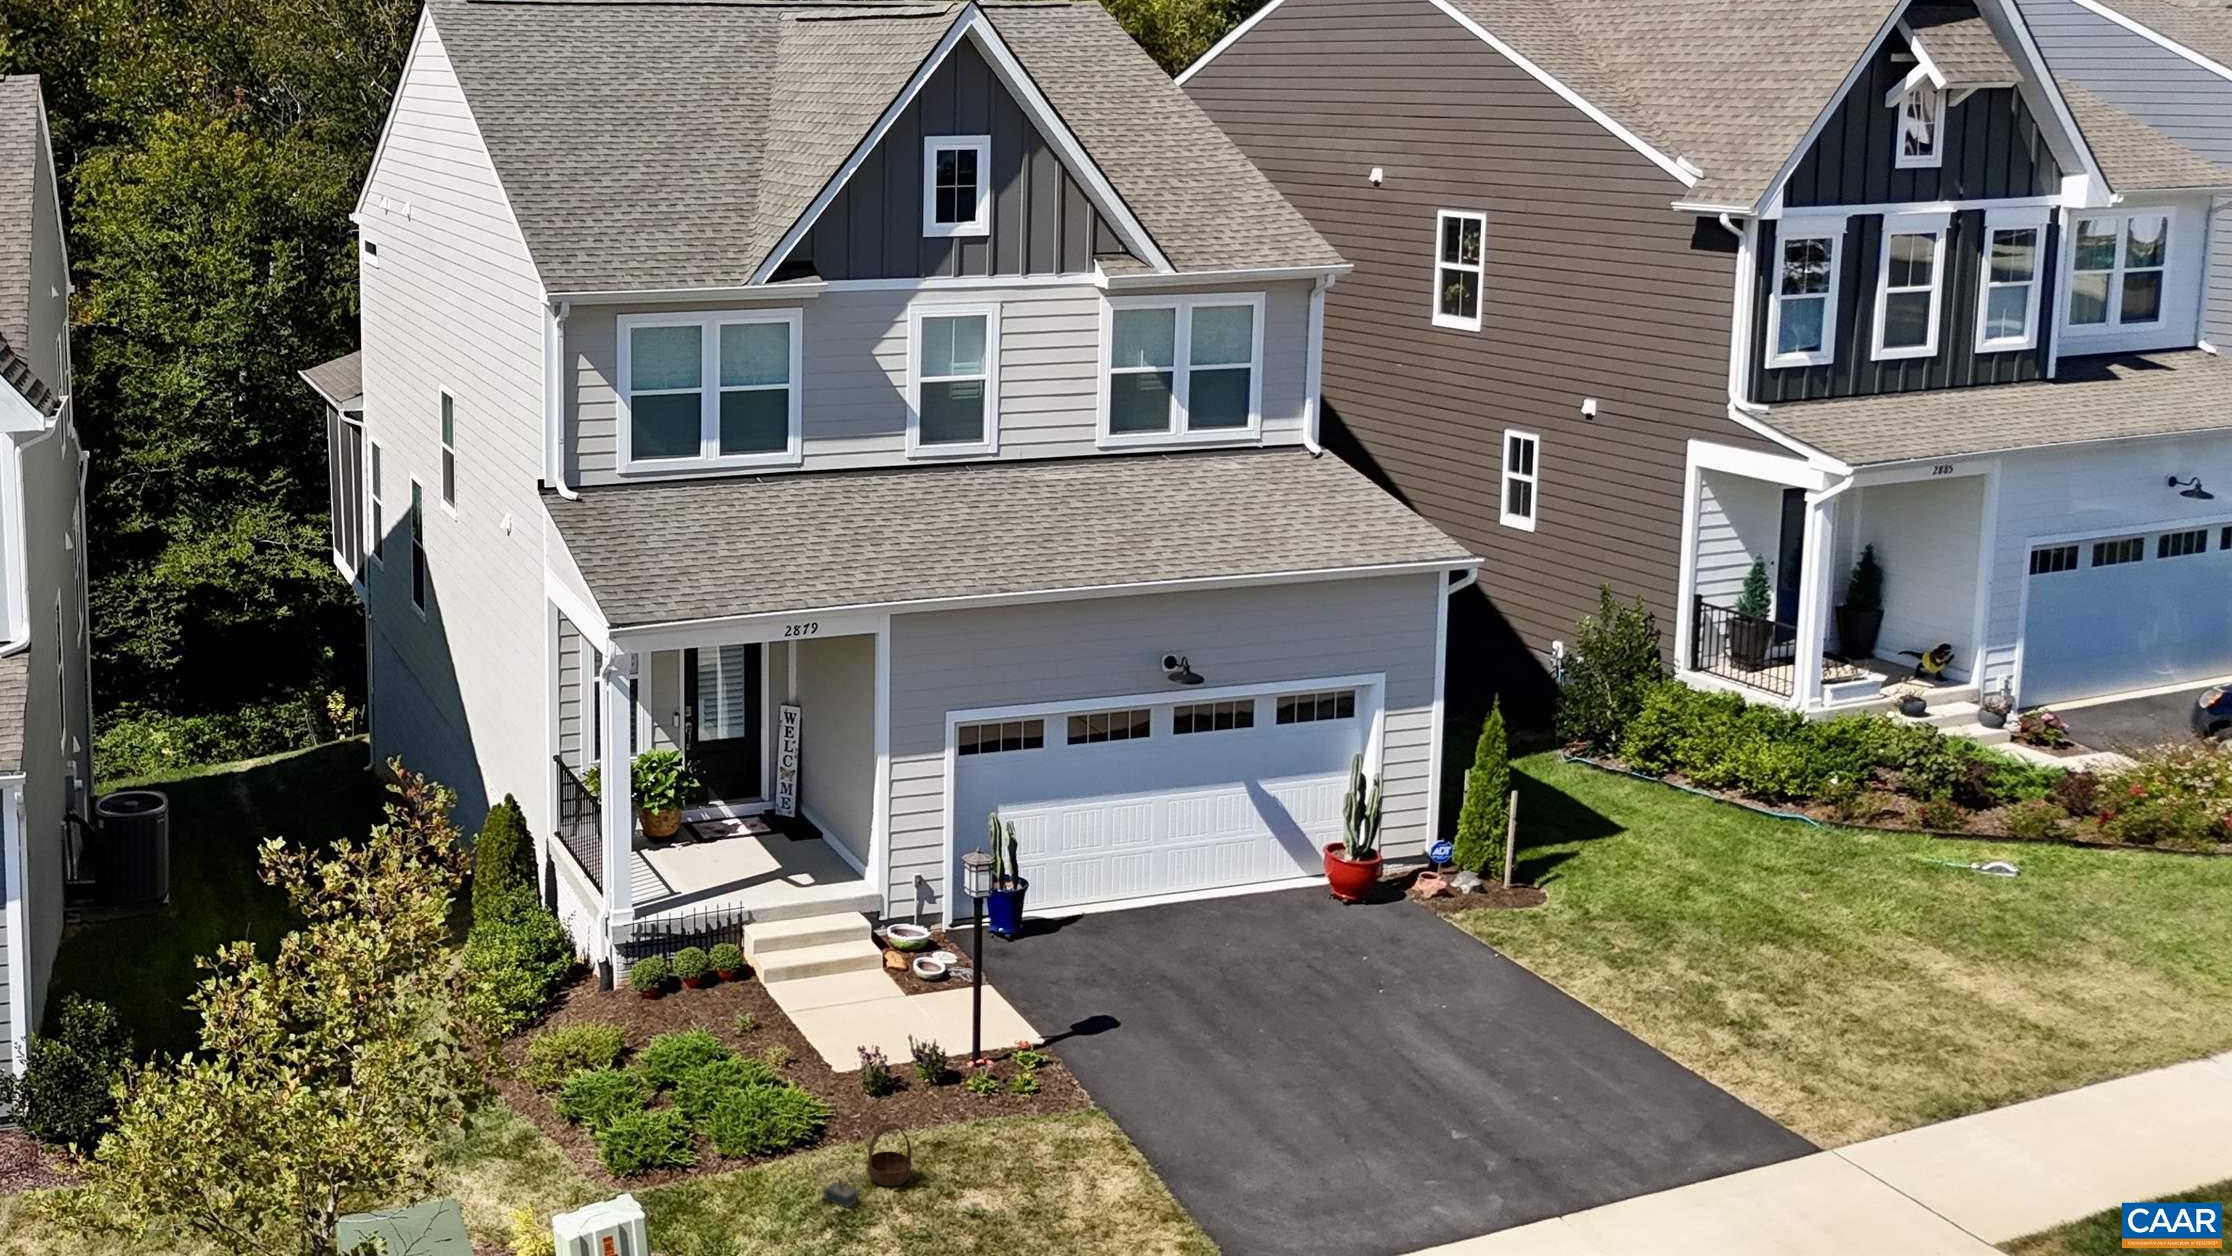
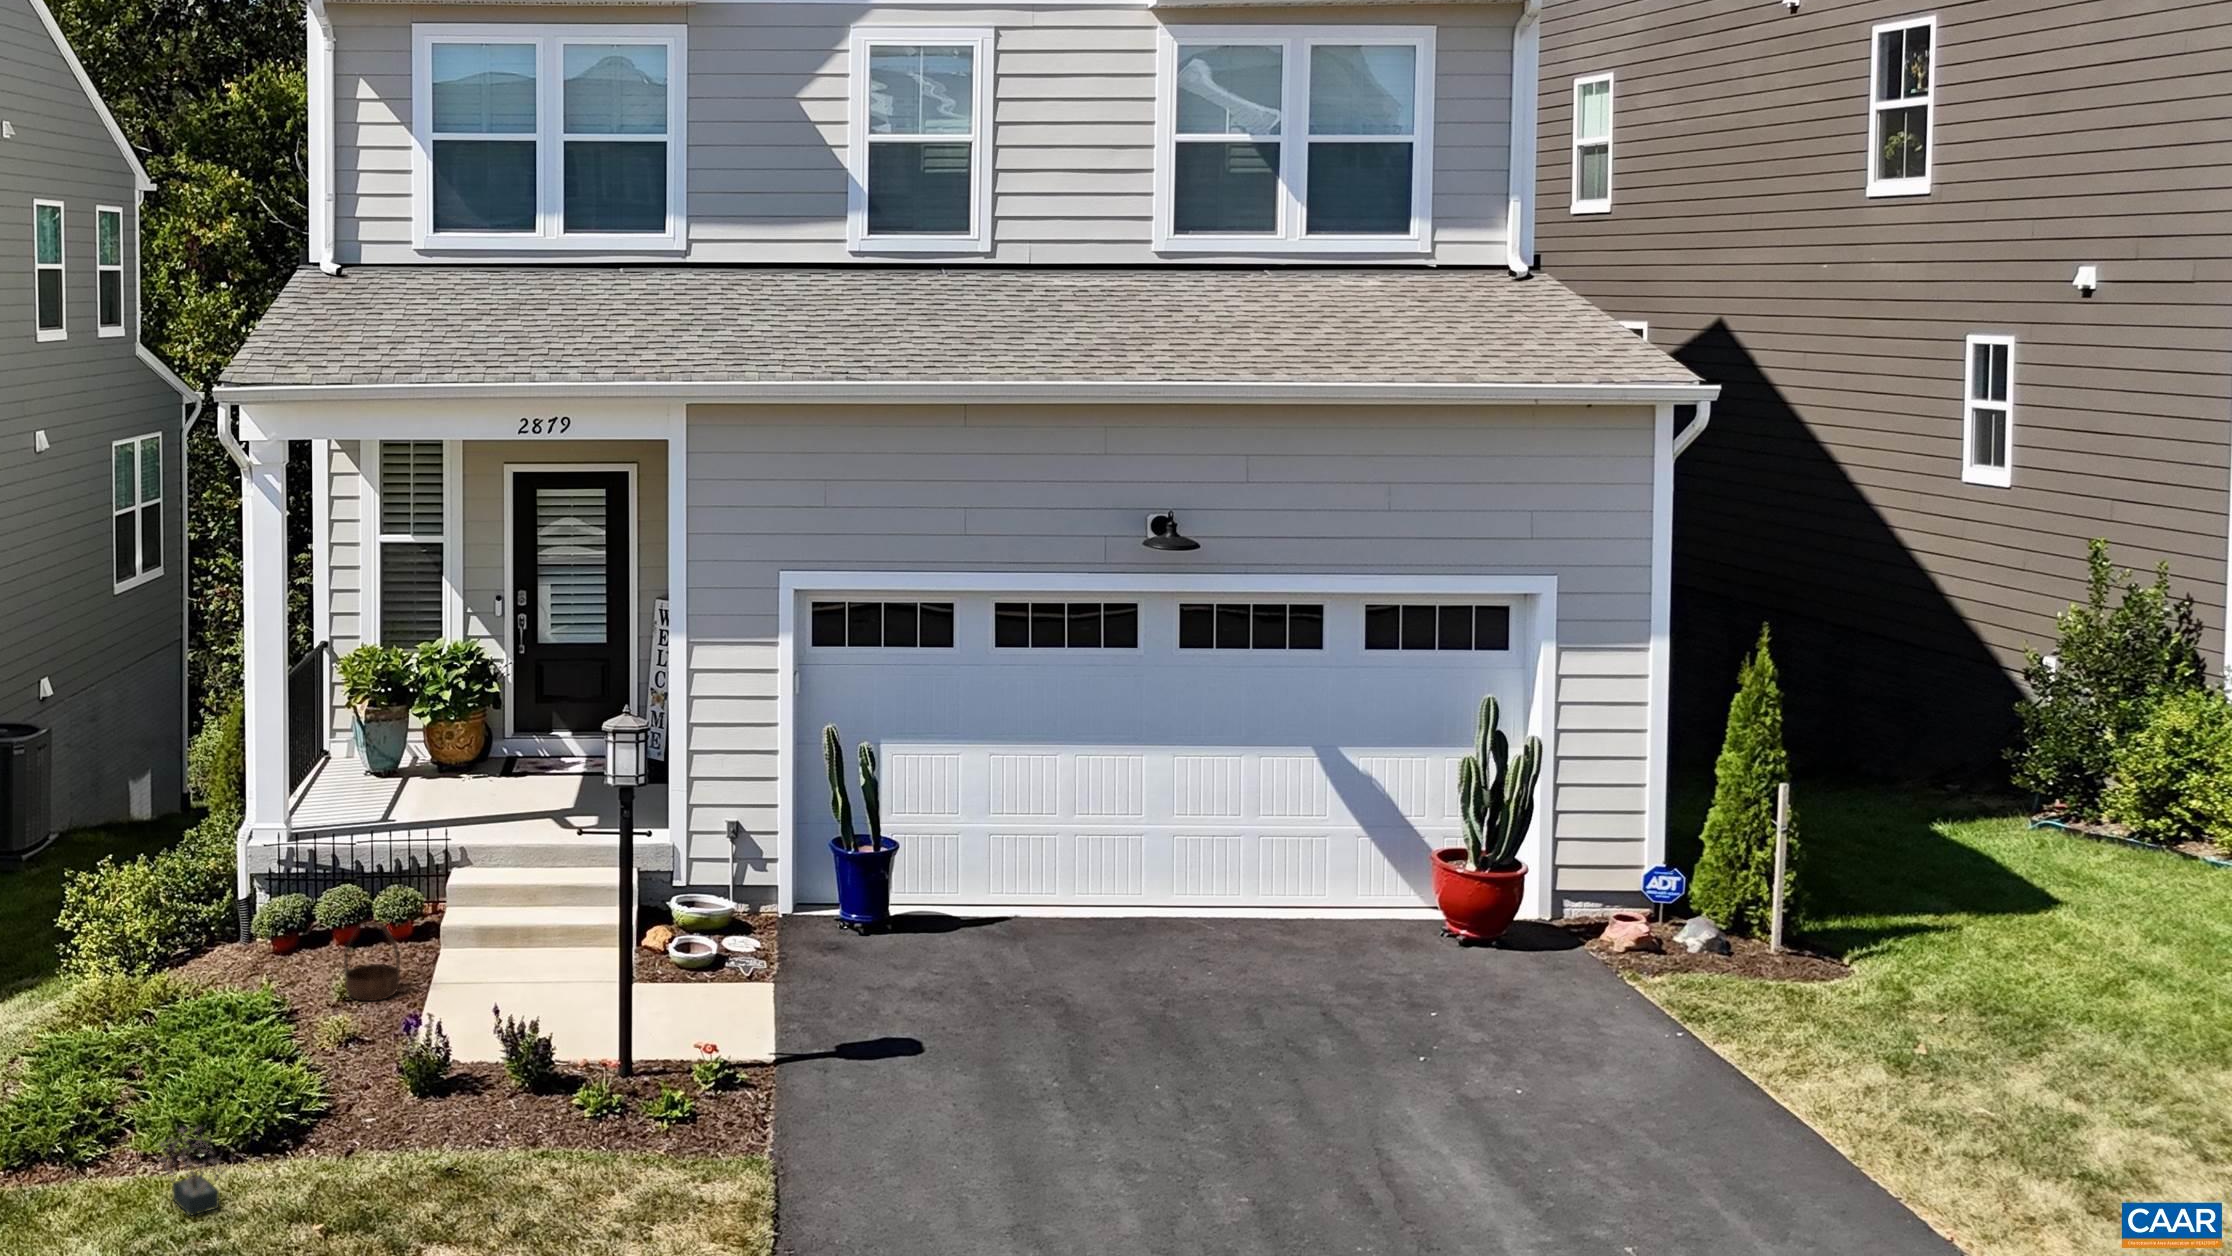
basket: present [868,1124,911,1186] -> present [344,922,400,1001]

